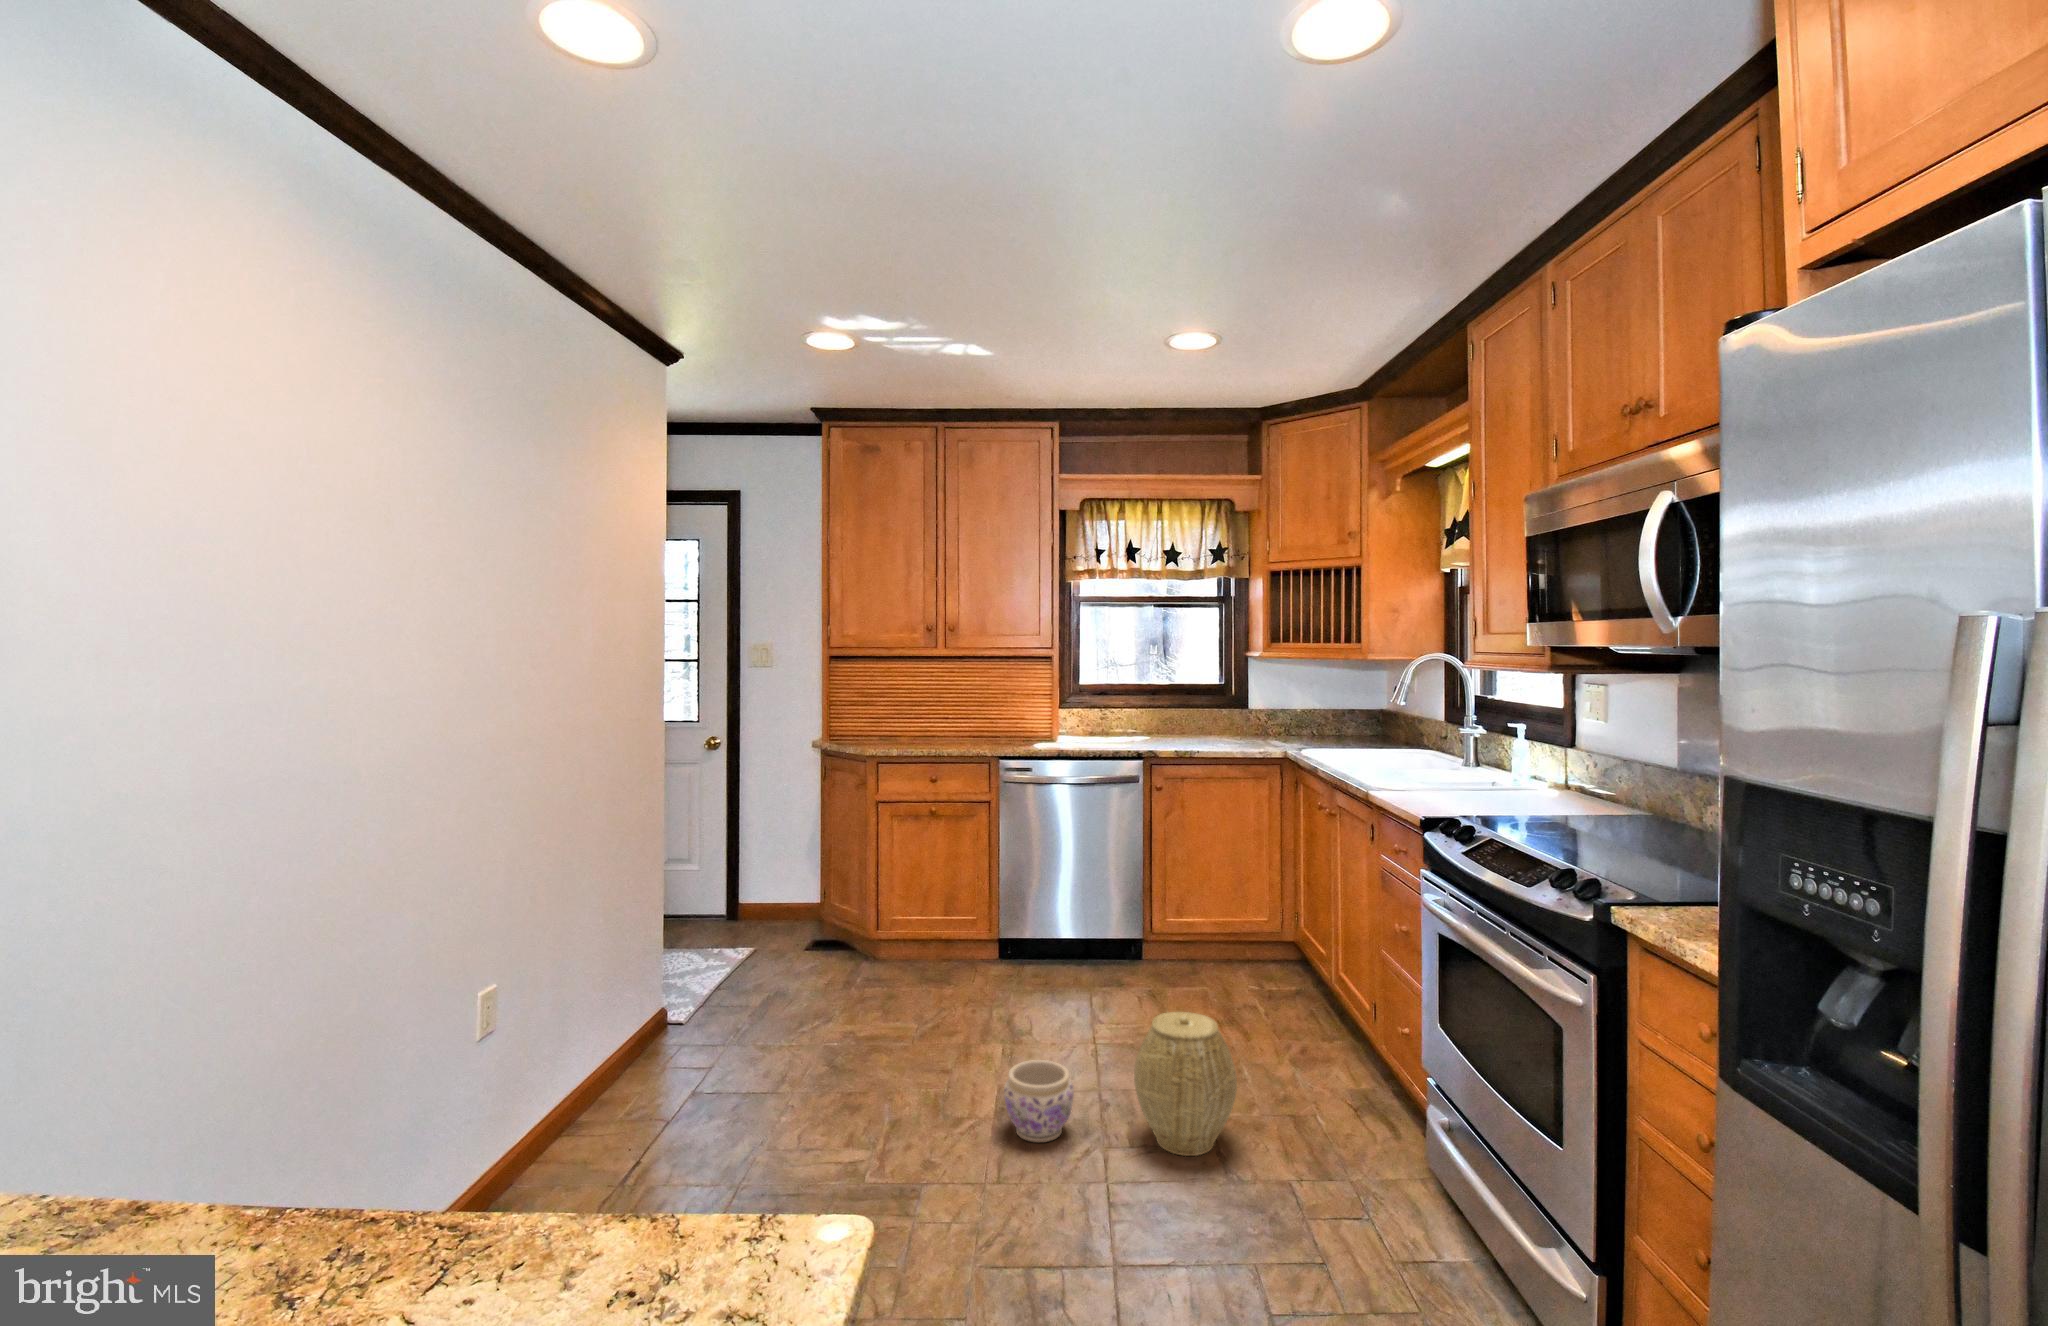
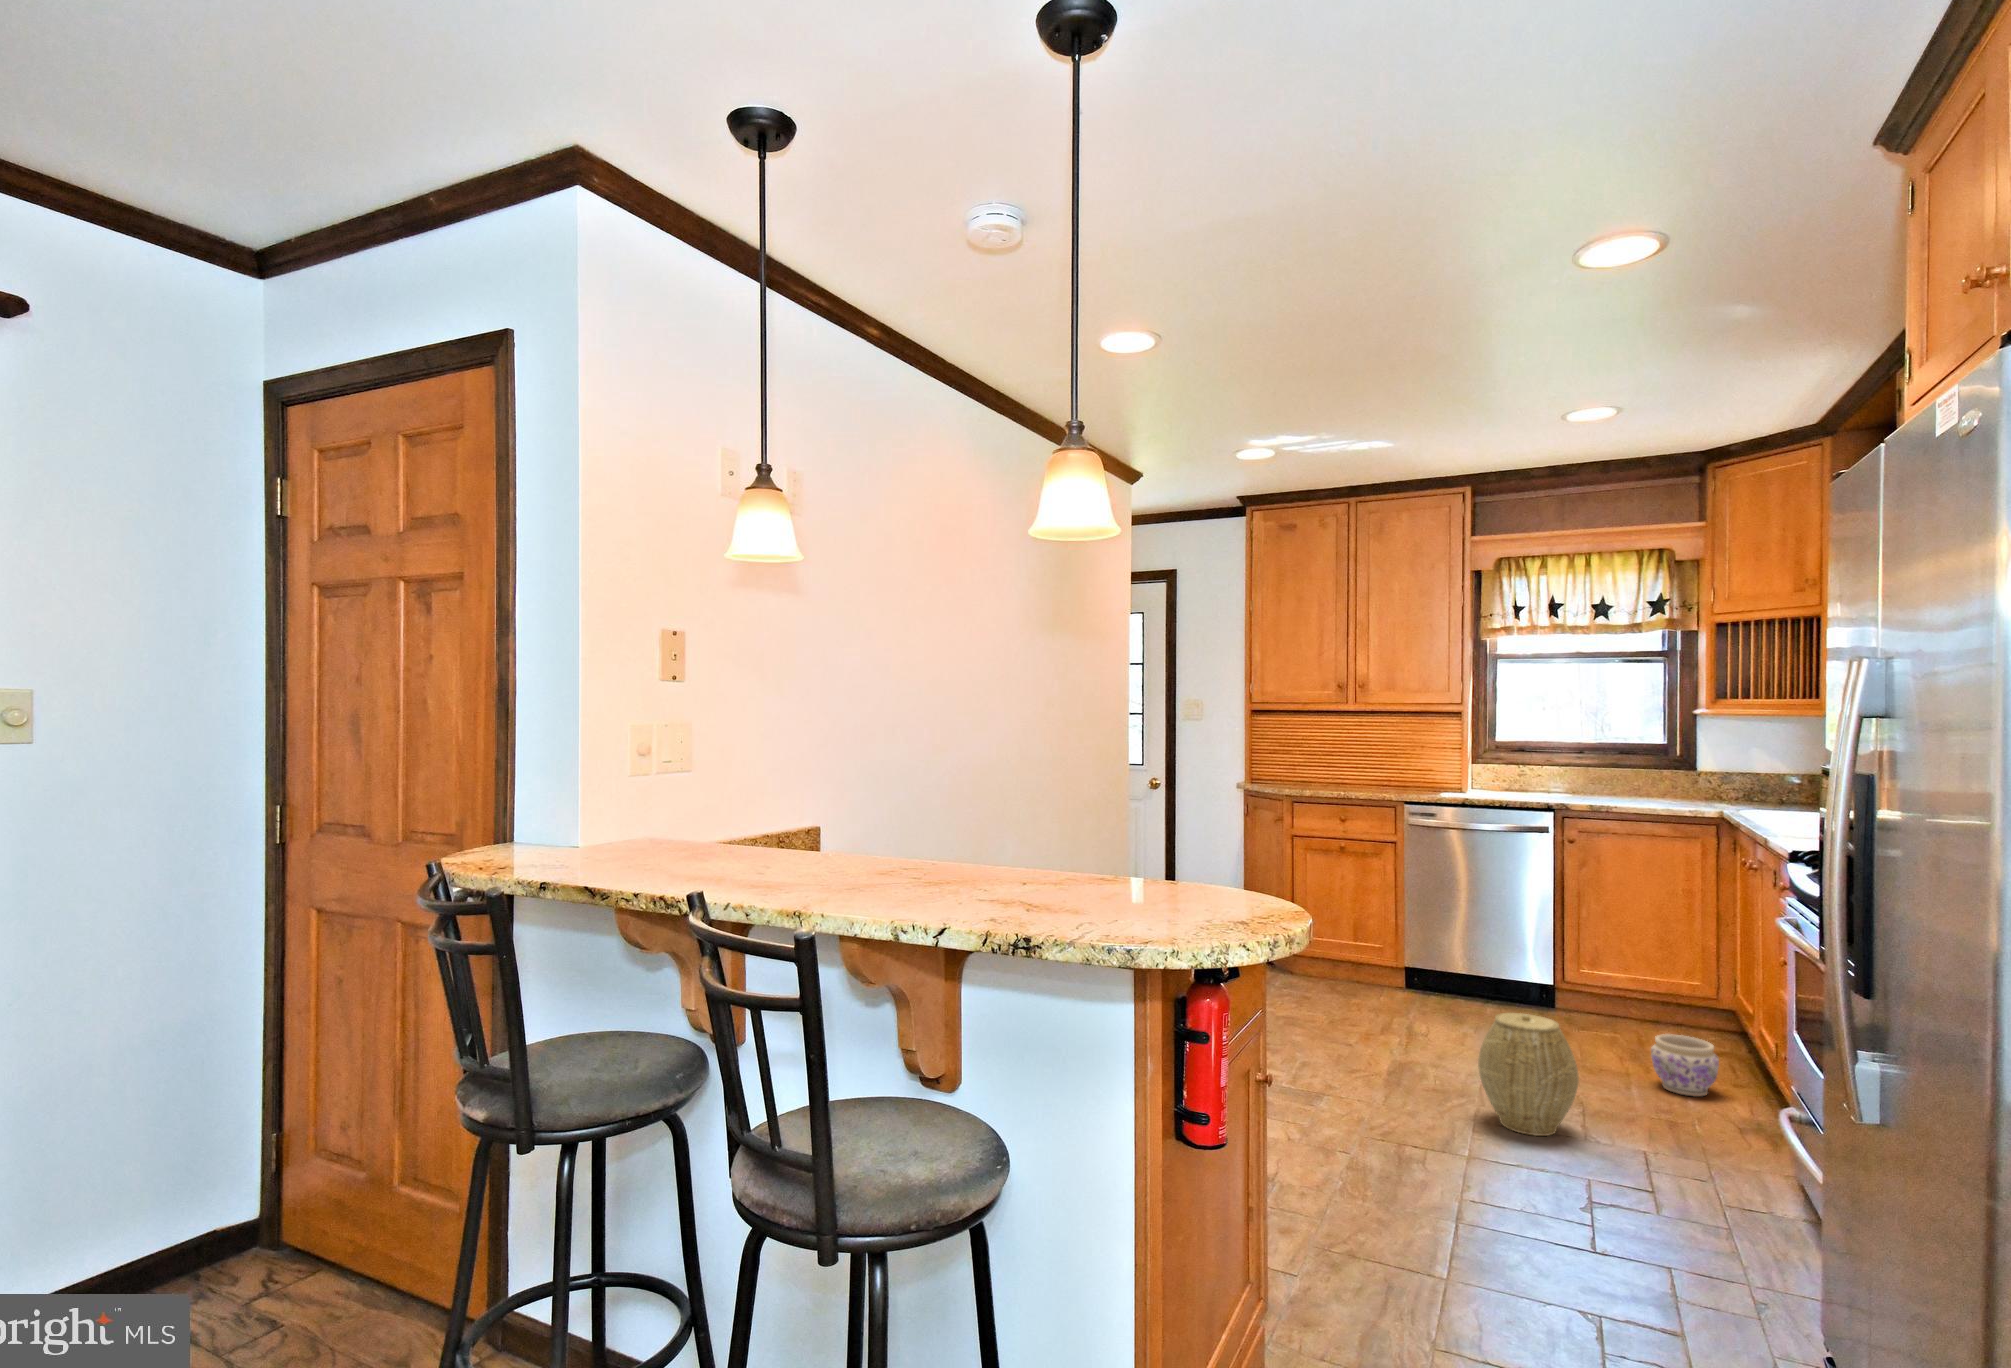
planter: present [1004,1060,1074,1143] -> present [1651,1034,1719,1097]

